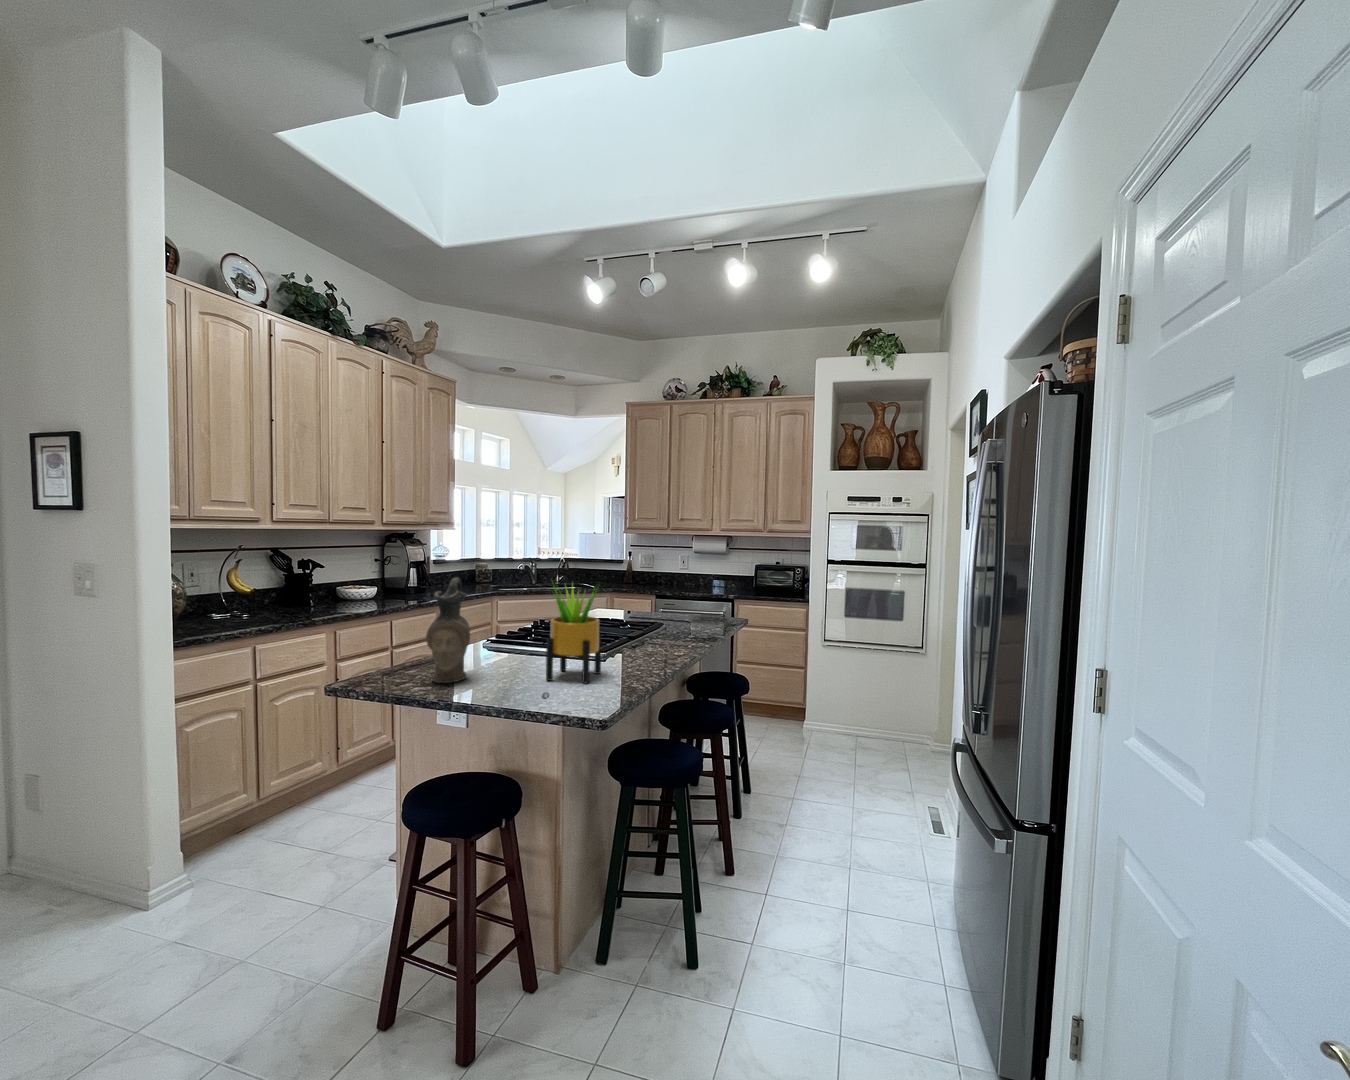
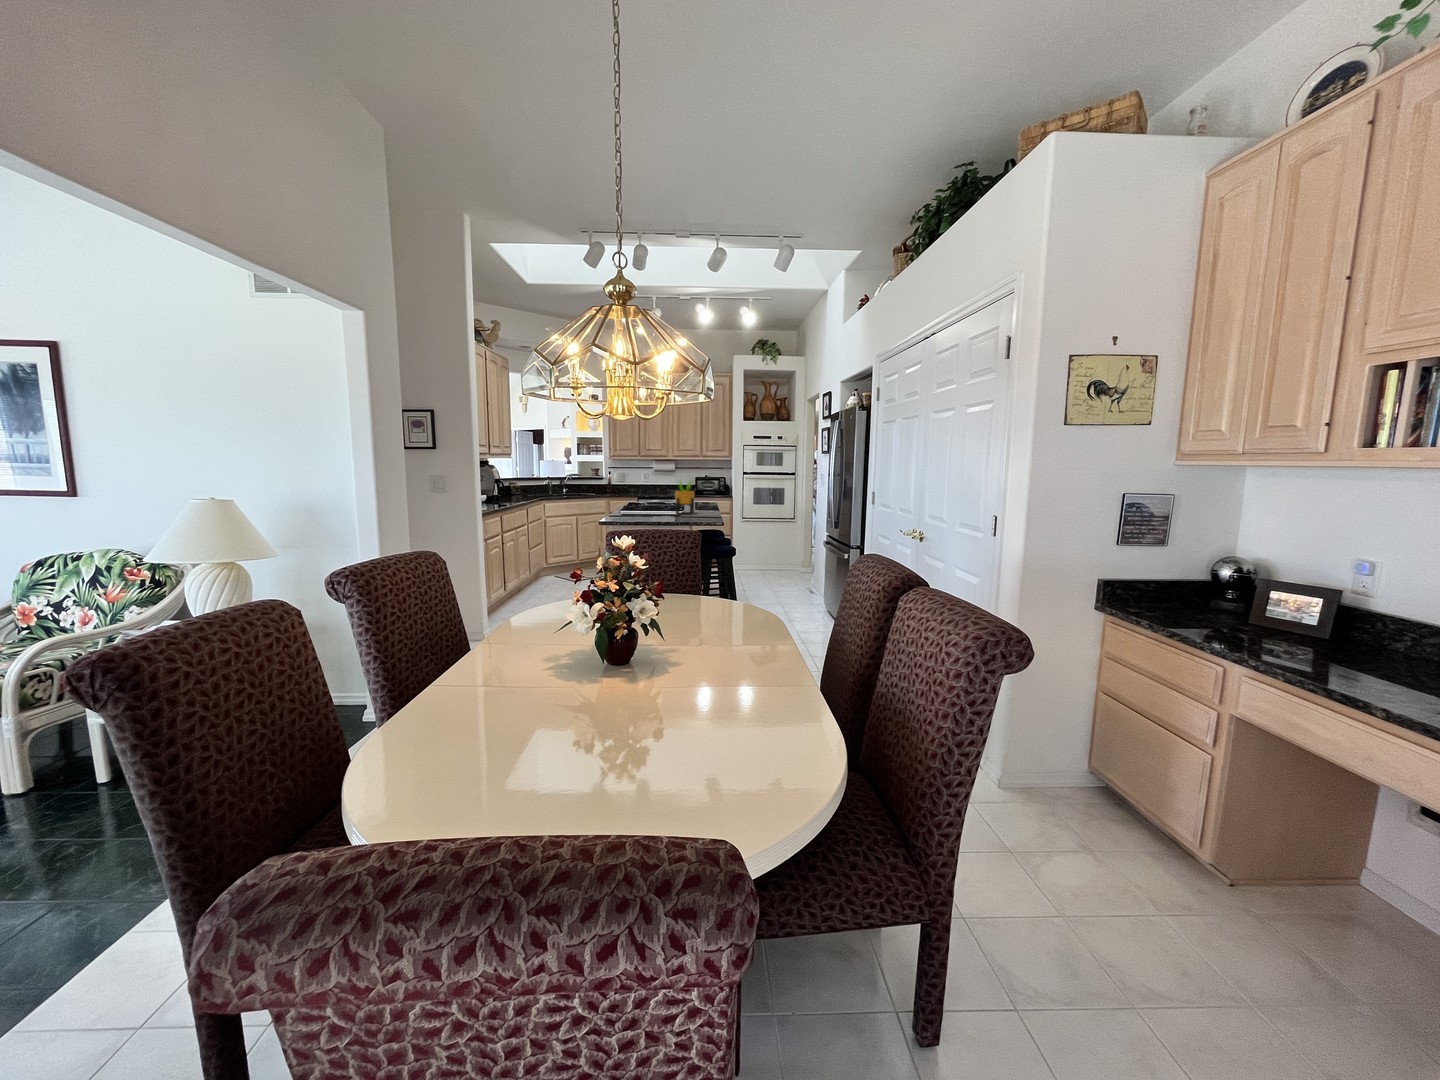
ceramic pitcher: present [426,578,470,683] -> none [633,476,650,516]

